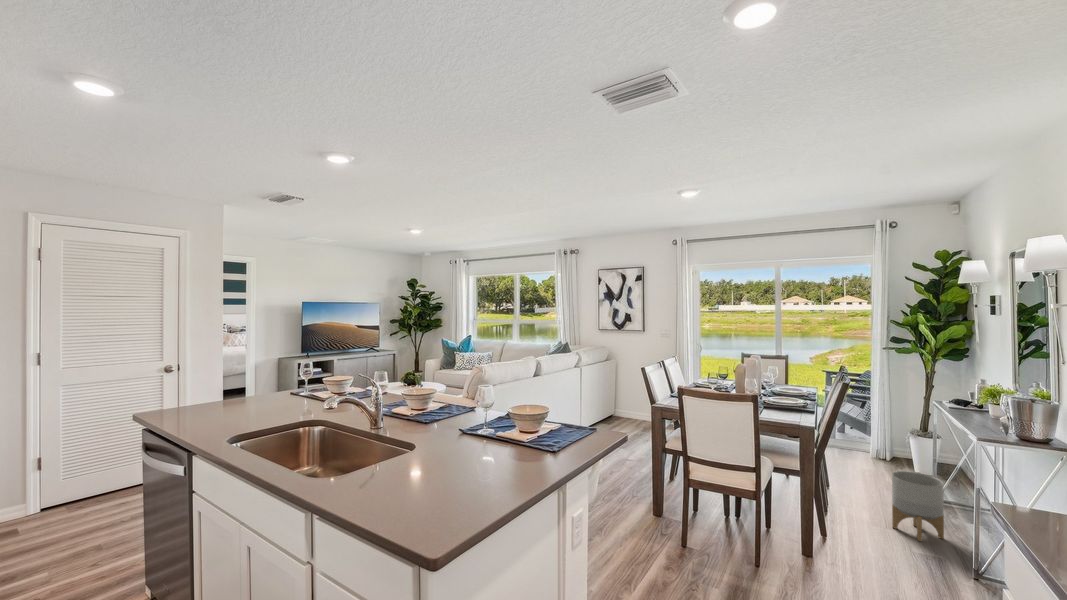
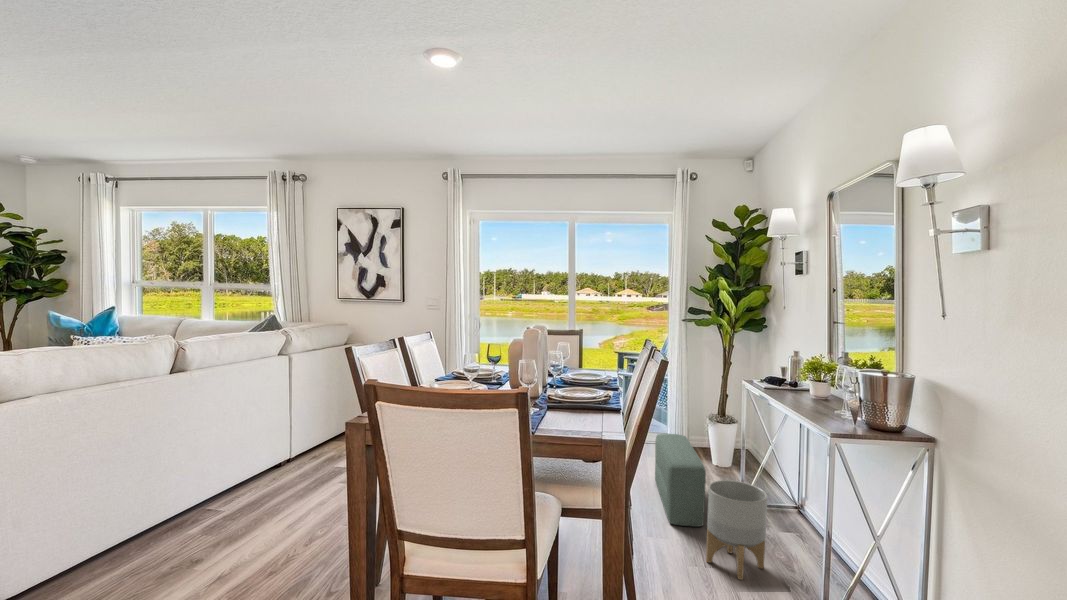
pouf: none [856,439,896,508] -> present [655,434,706,527]

